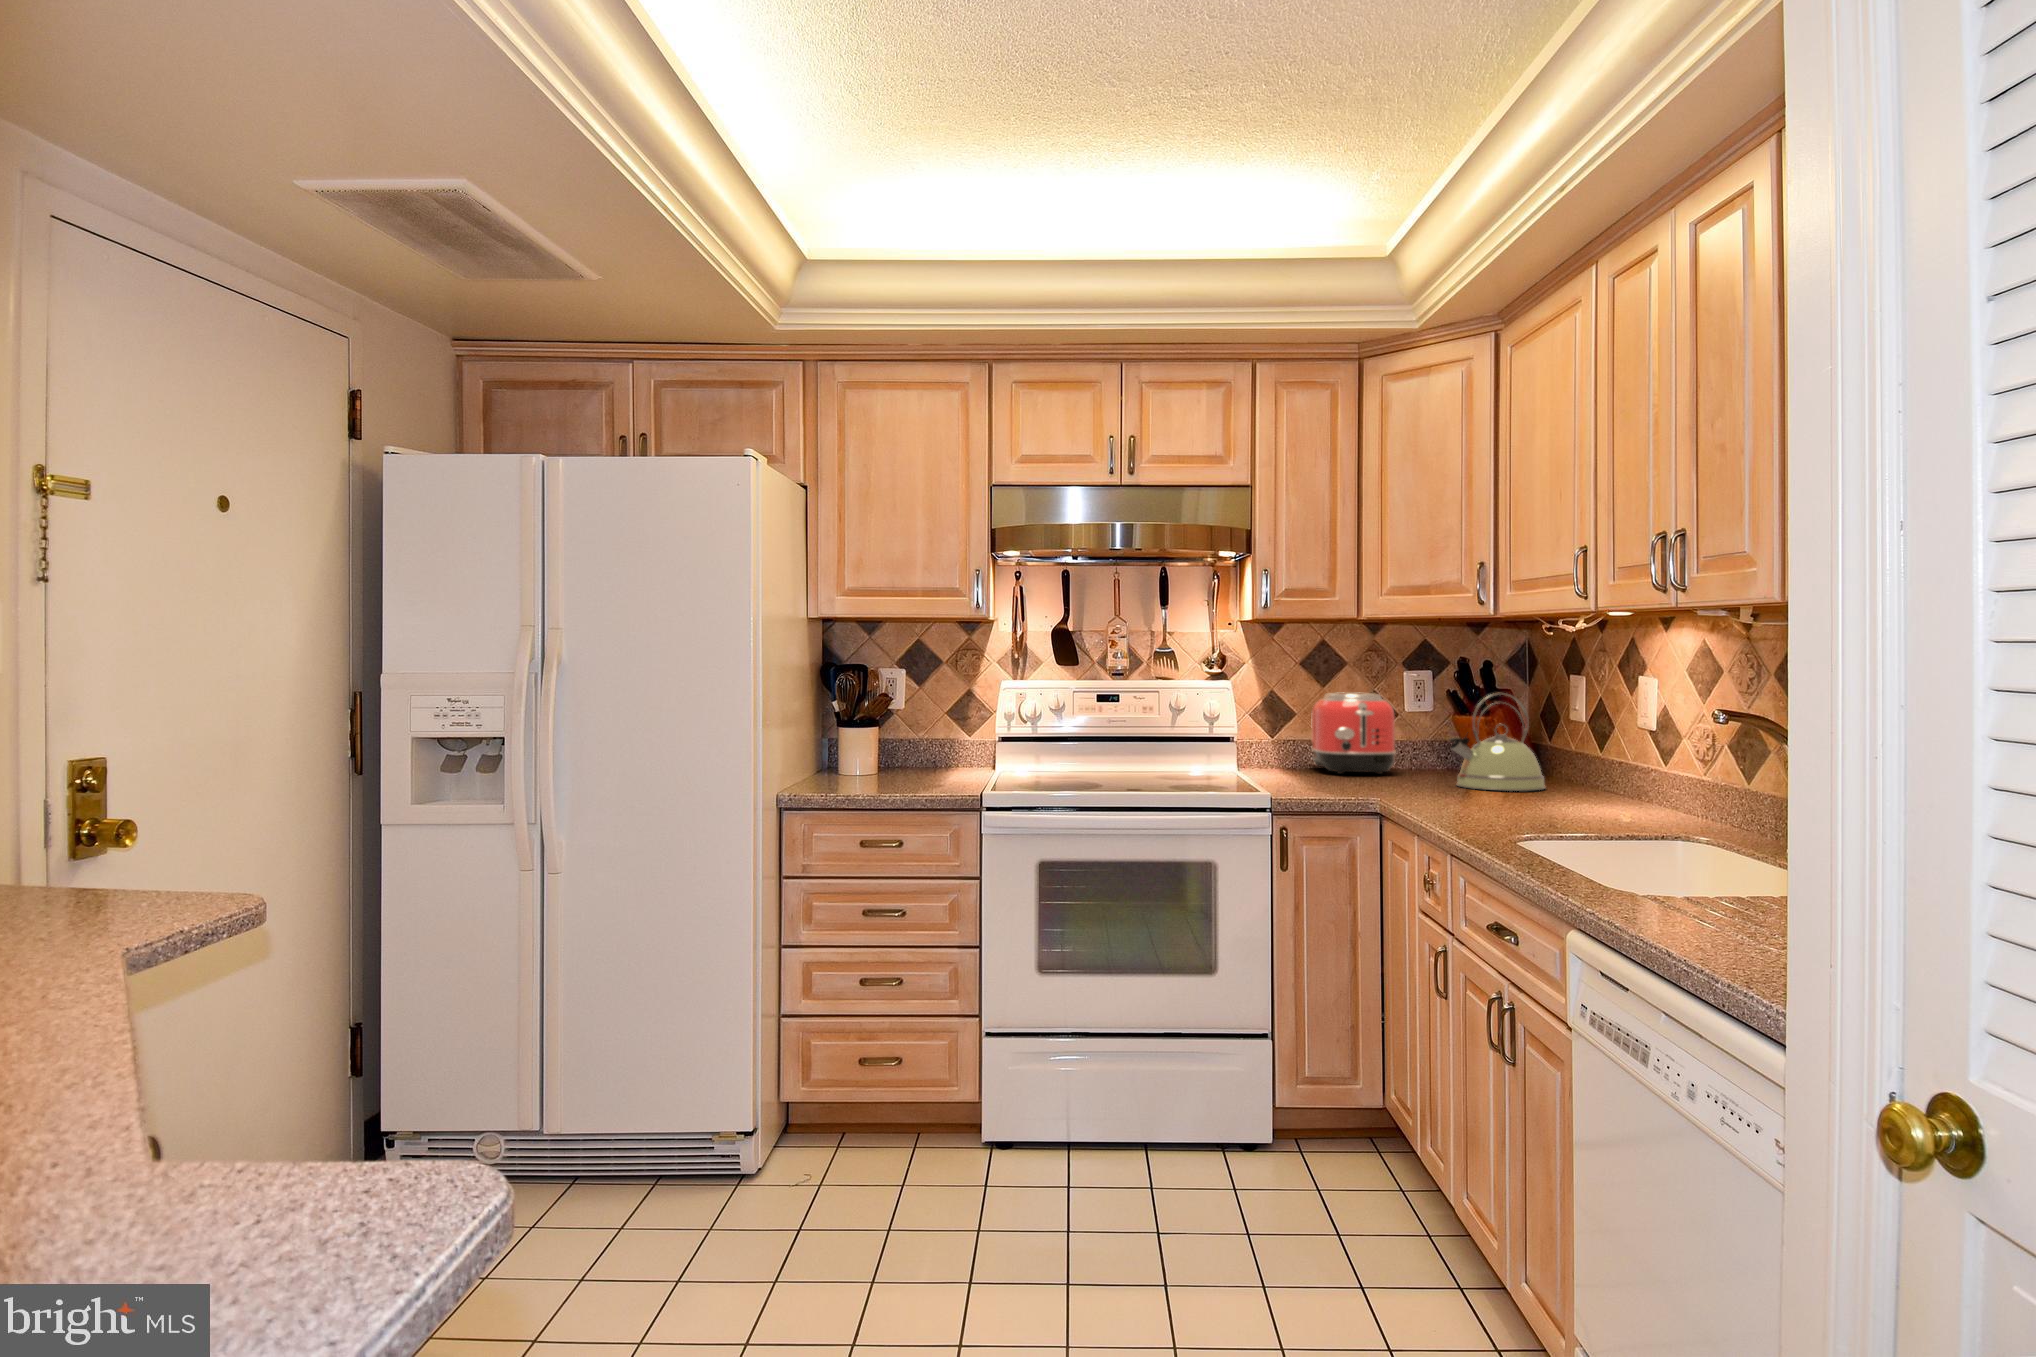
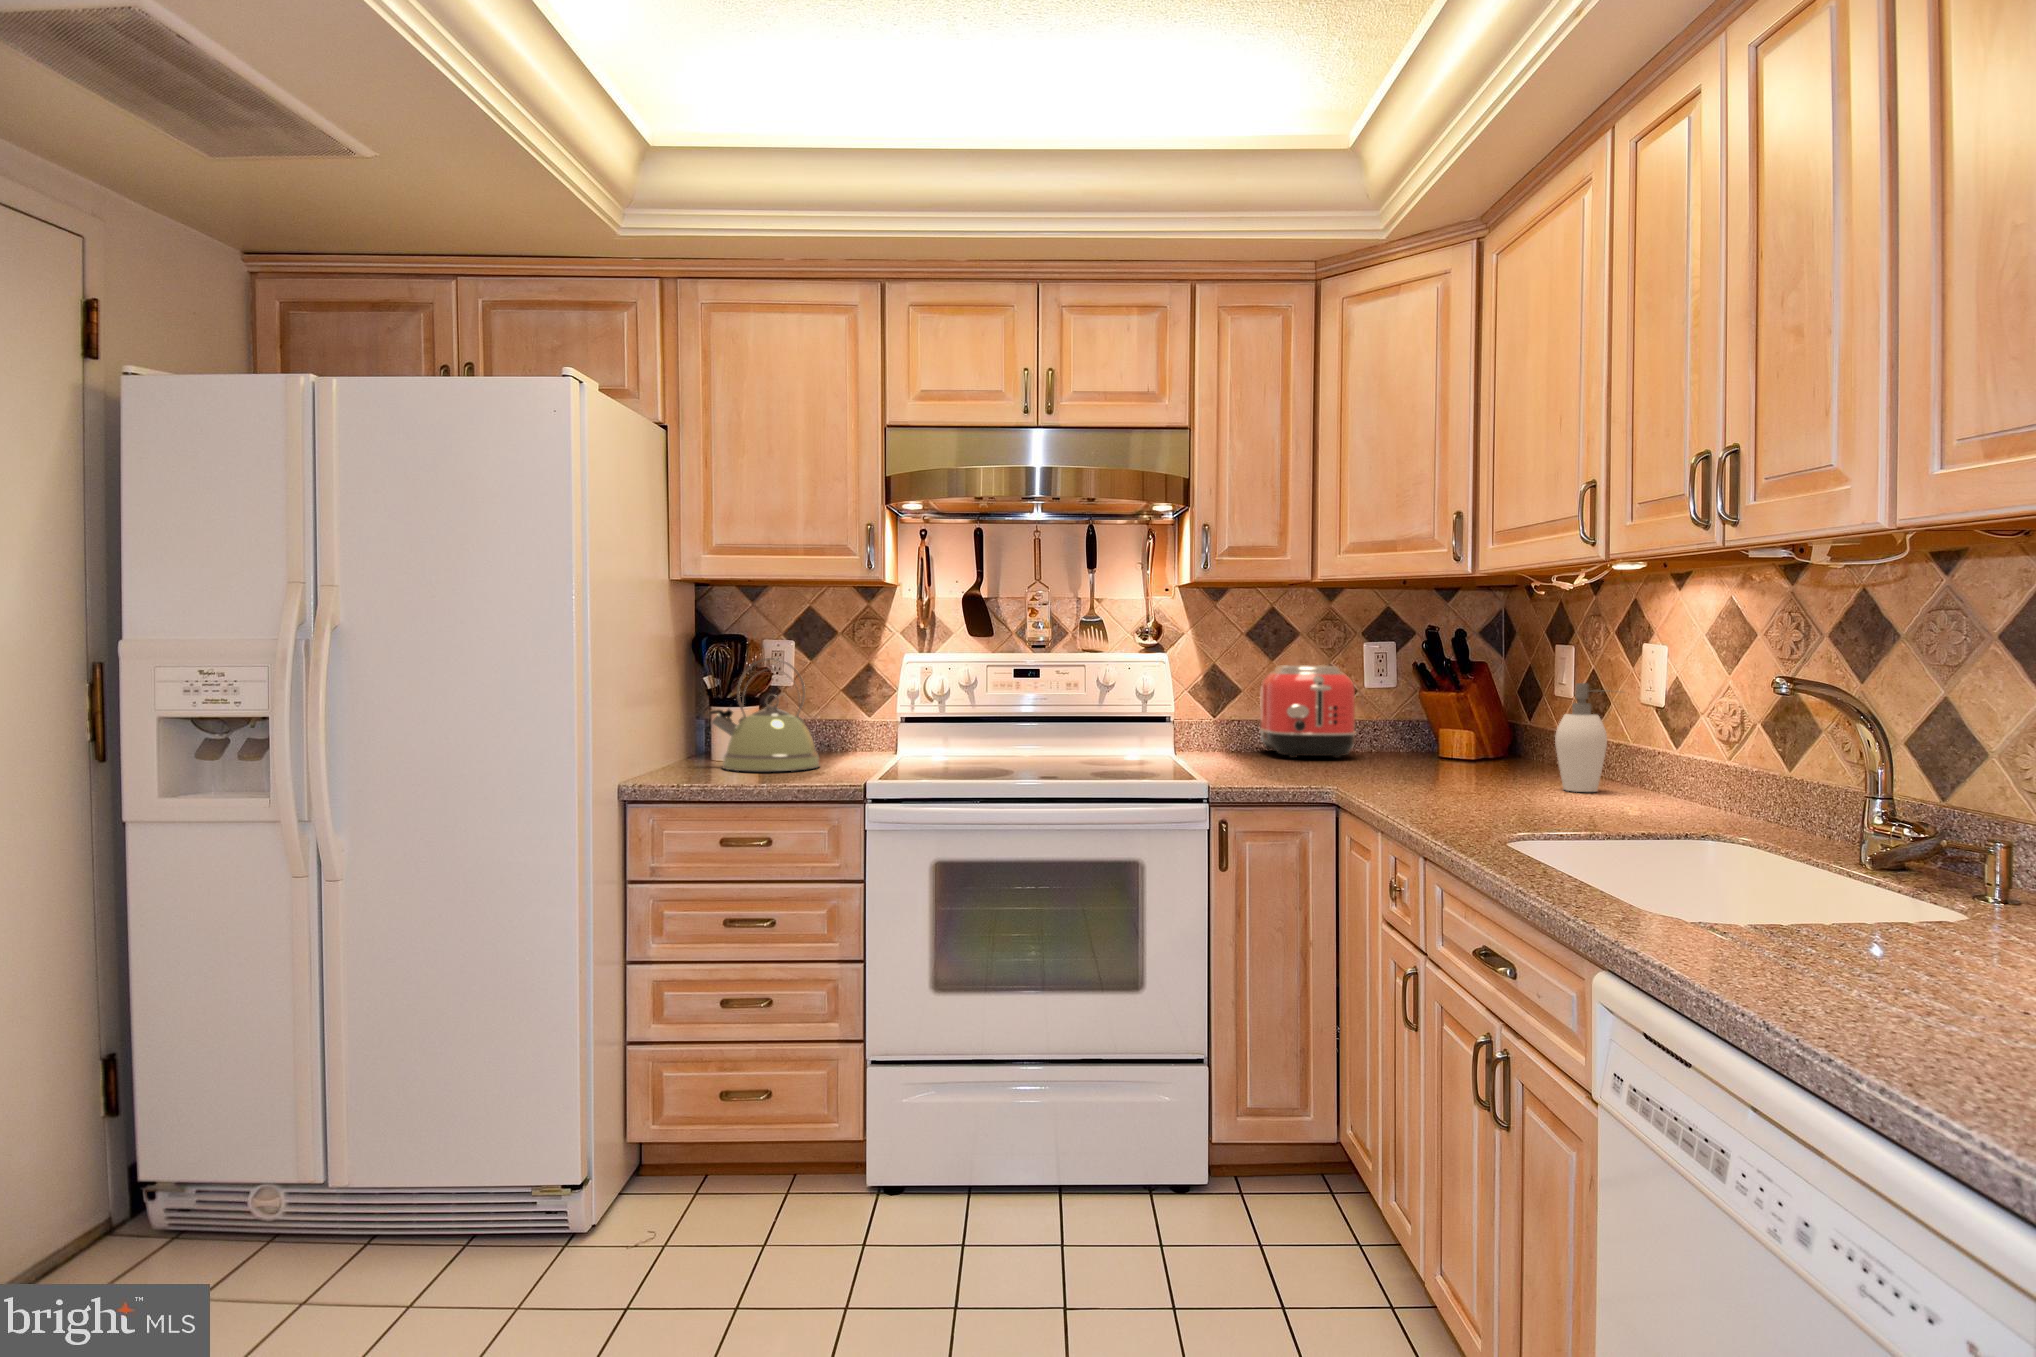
kettle: present [1450,693,1545,791] -> present [709,658,820,771]
soap dispenser: none [1565,710,1624,802] -> present [1555,683,1607,792]

